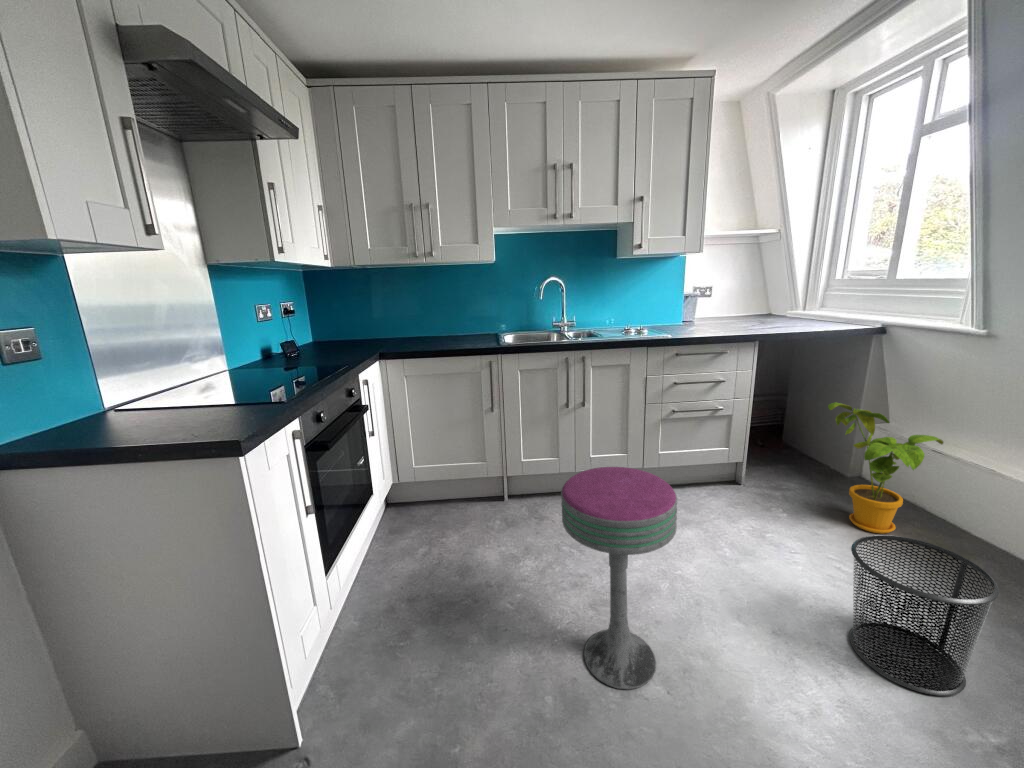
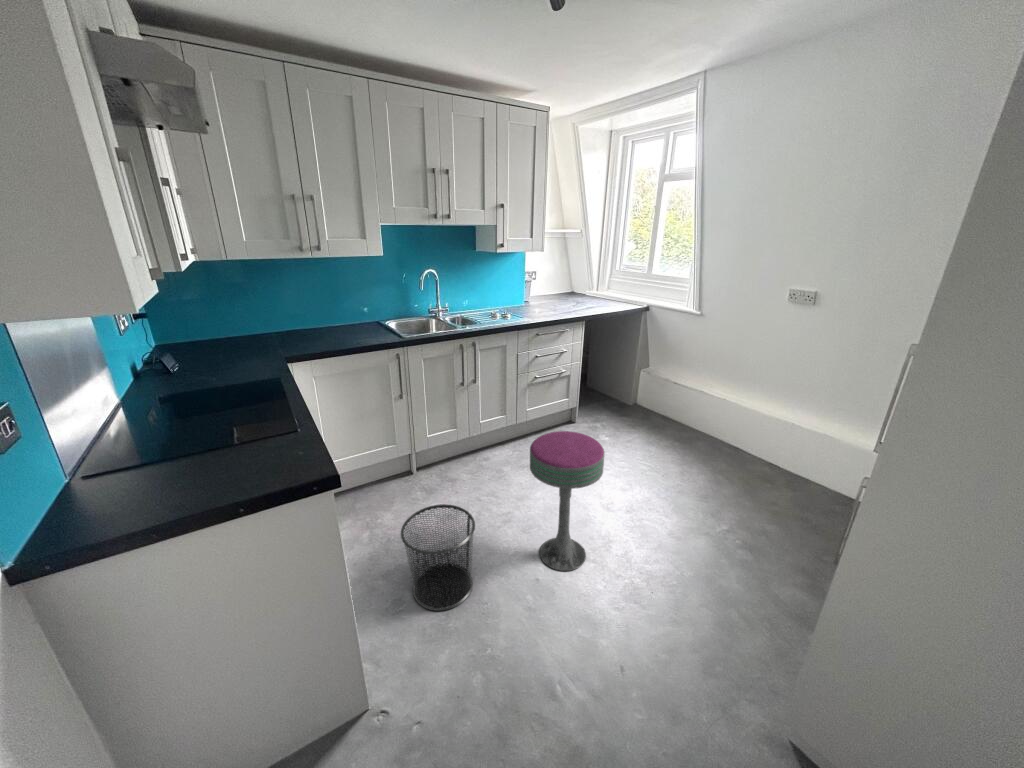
house plant: present [828,402,943,534] -> none [629,362,682,439]
trash can: present [850,535,999,696] -> present [401,504,475,611]

